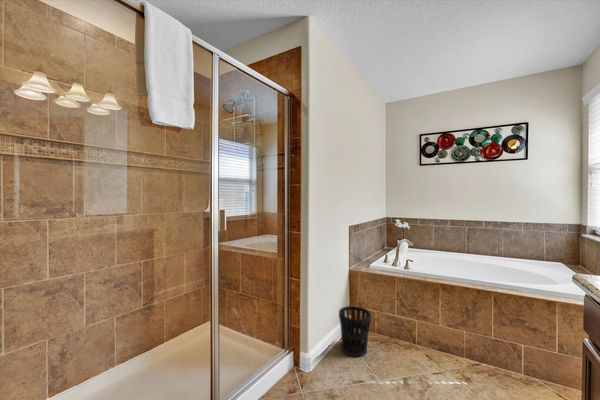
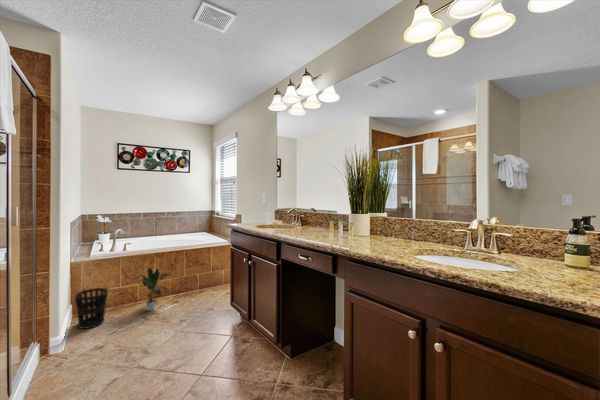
potted plant: none [406,304,452,372] -> present [140,268,168,311]

